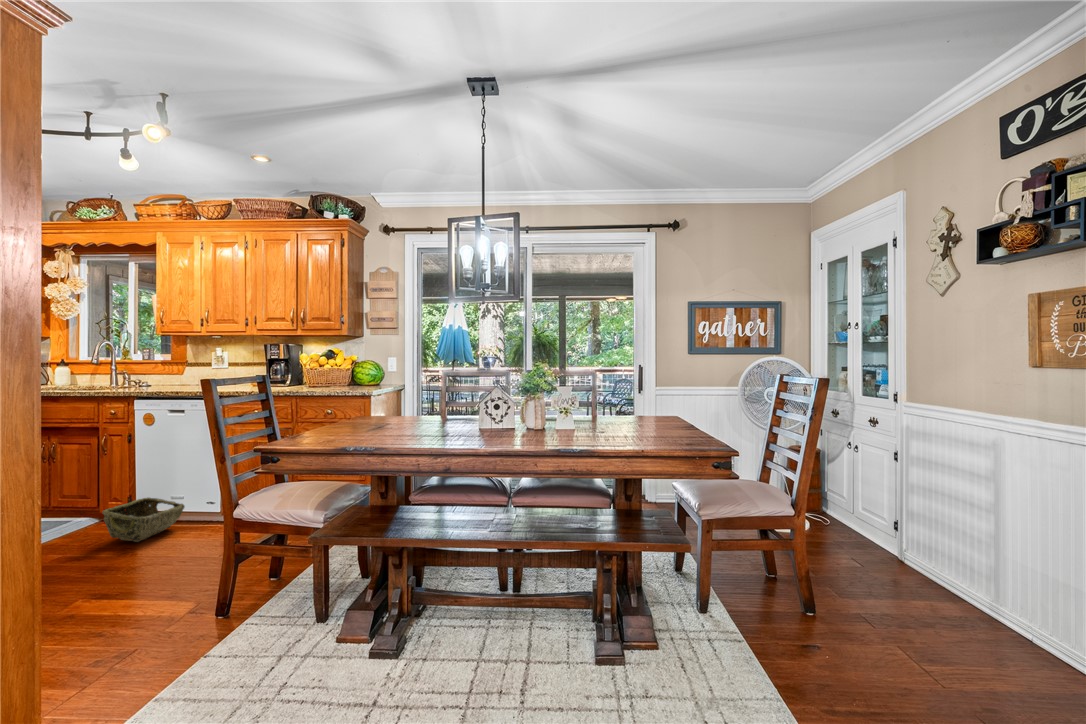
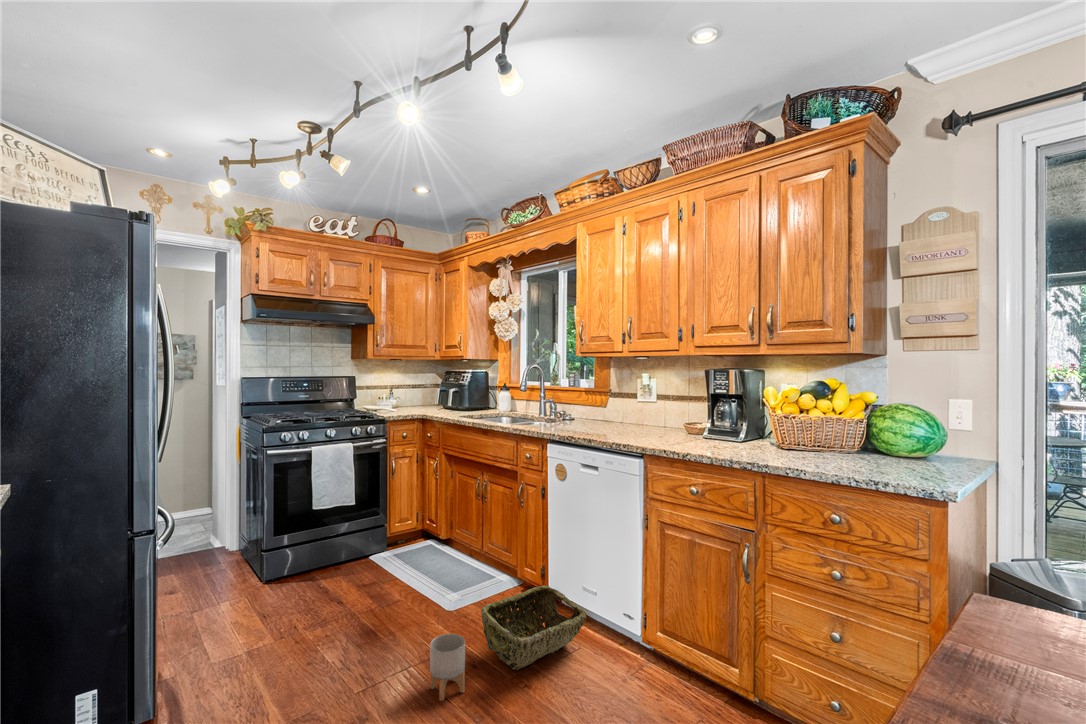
planter: none [72,524,102,562] -> present [430,634,465,701]

